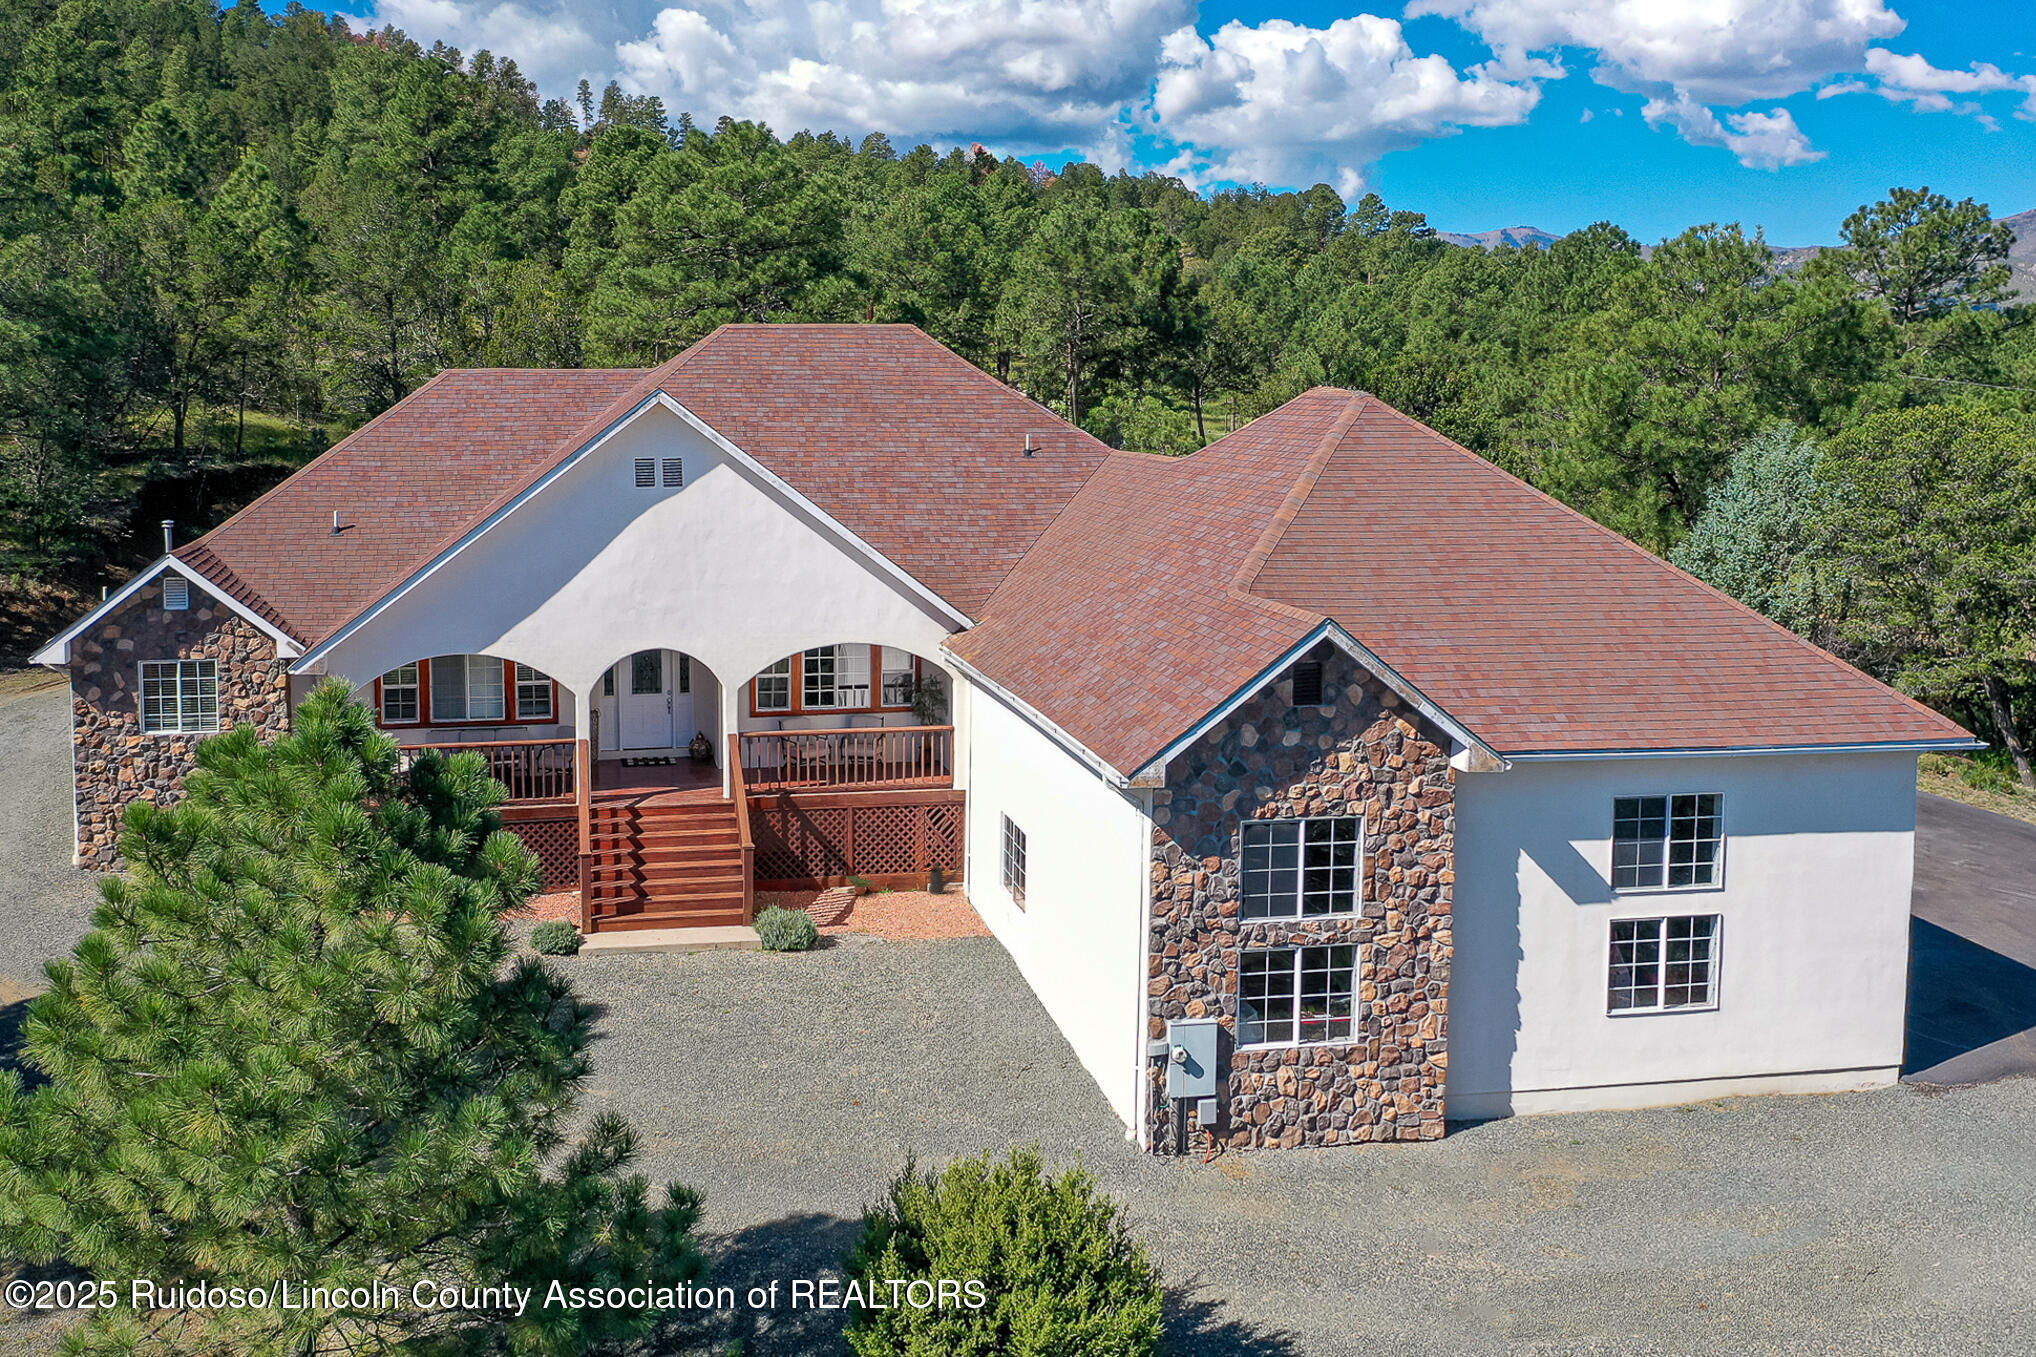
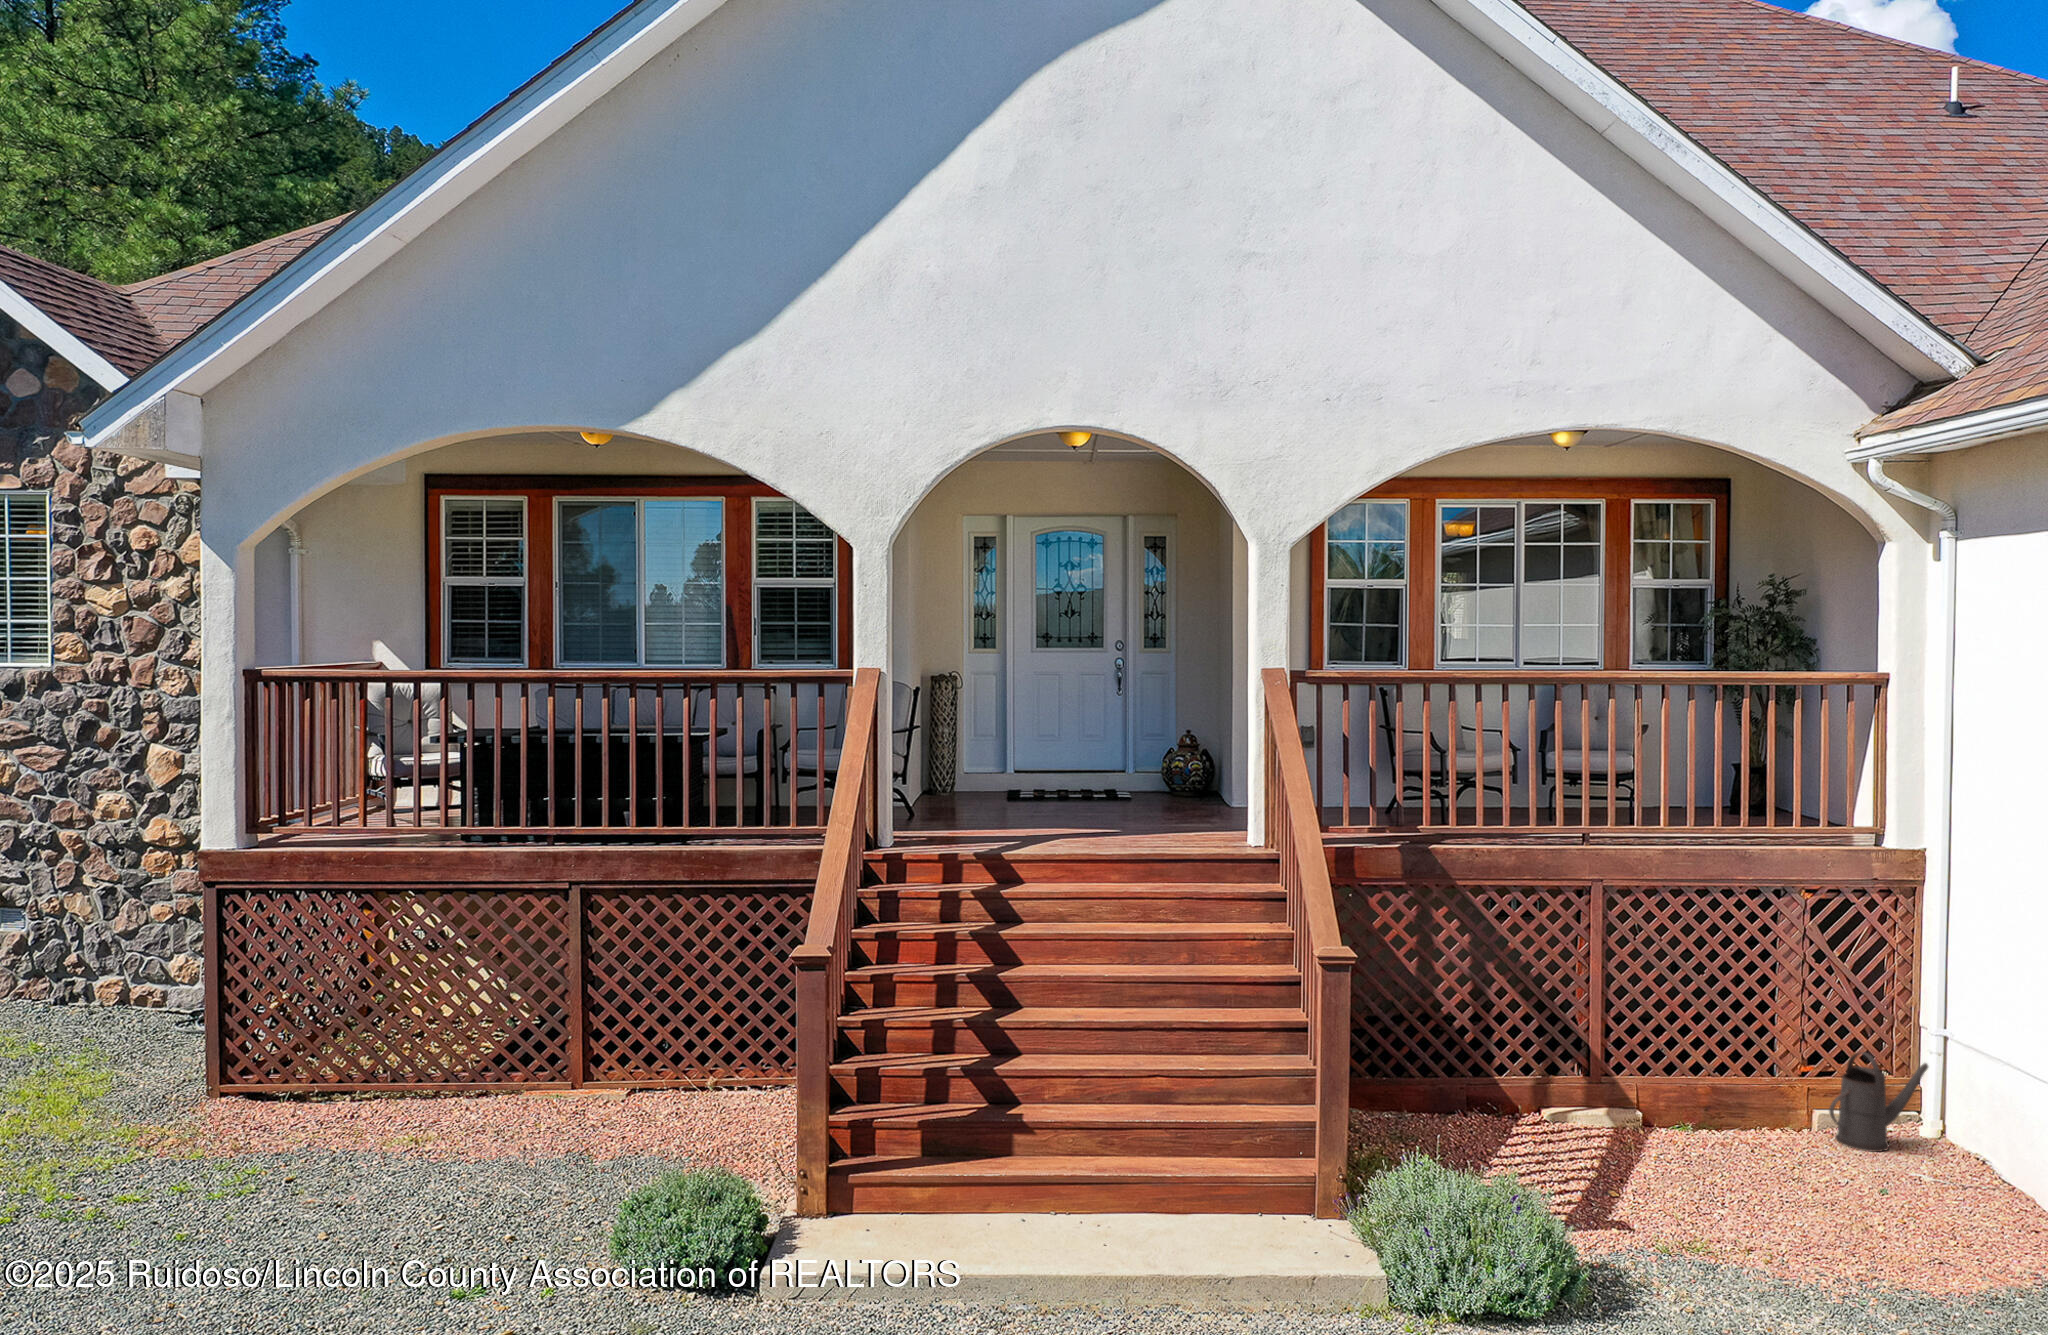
potted plant: present [846,875,876,895] -> none [1592,1078,1695,1141]

